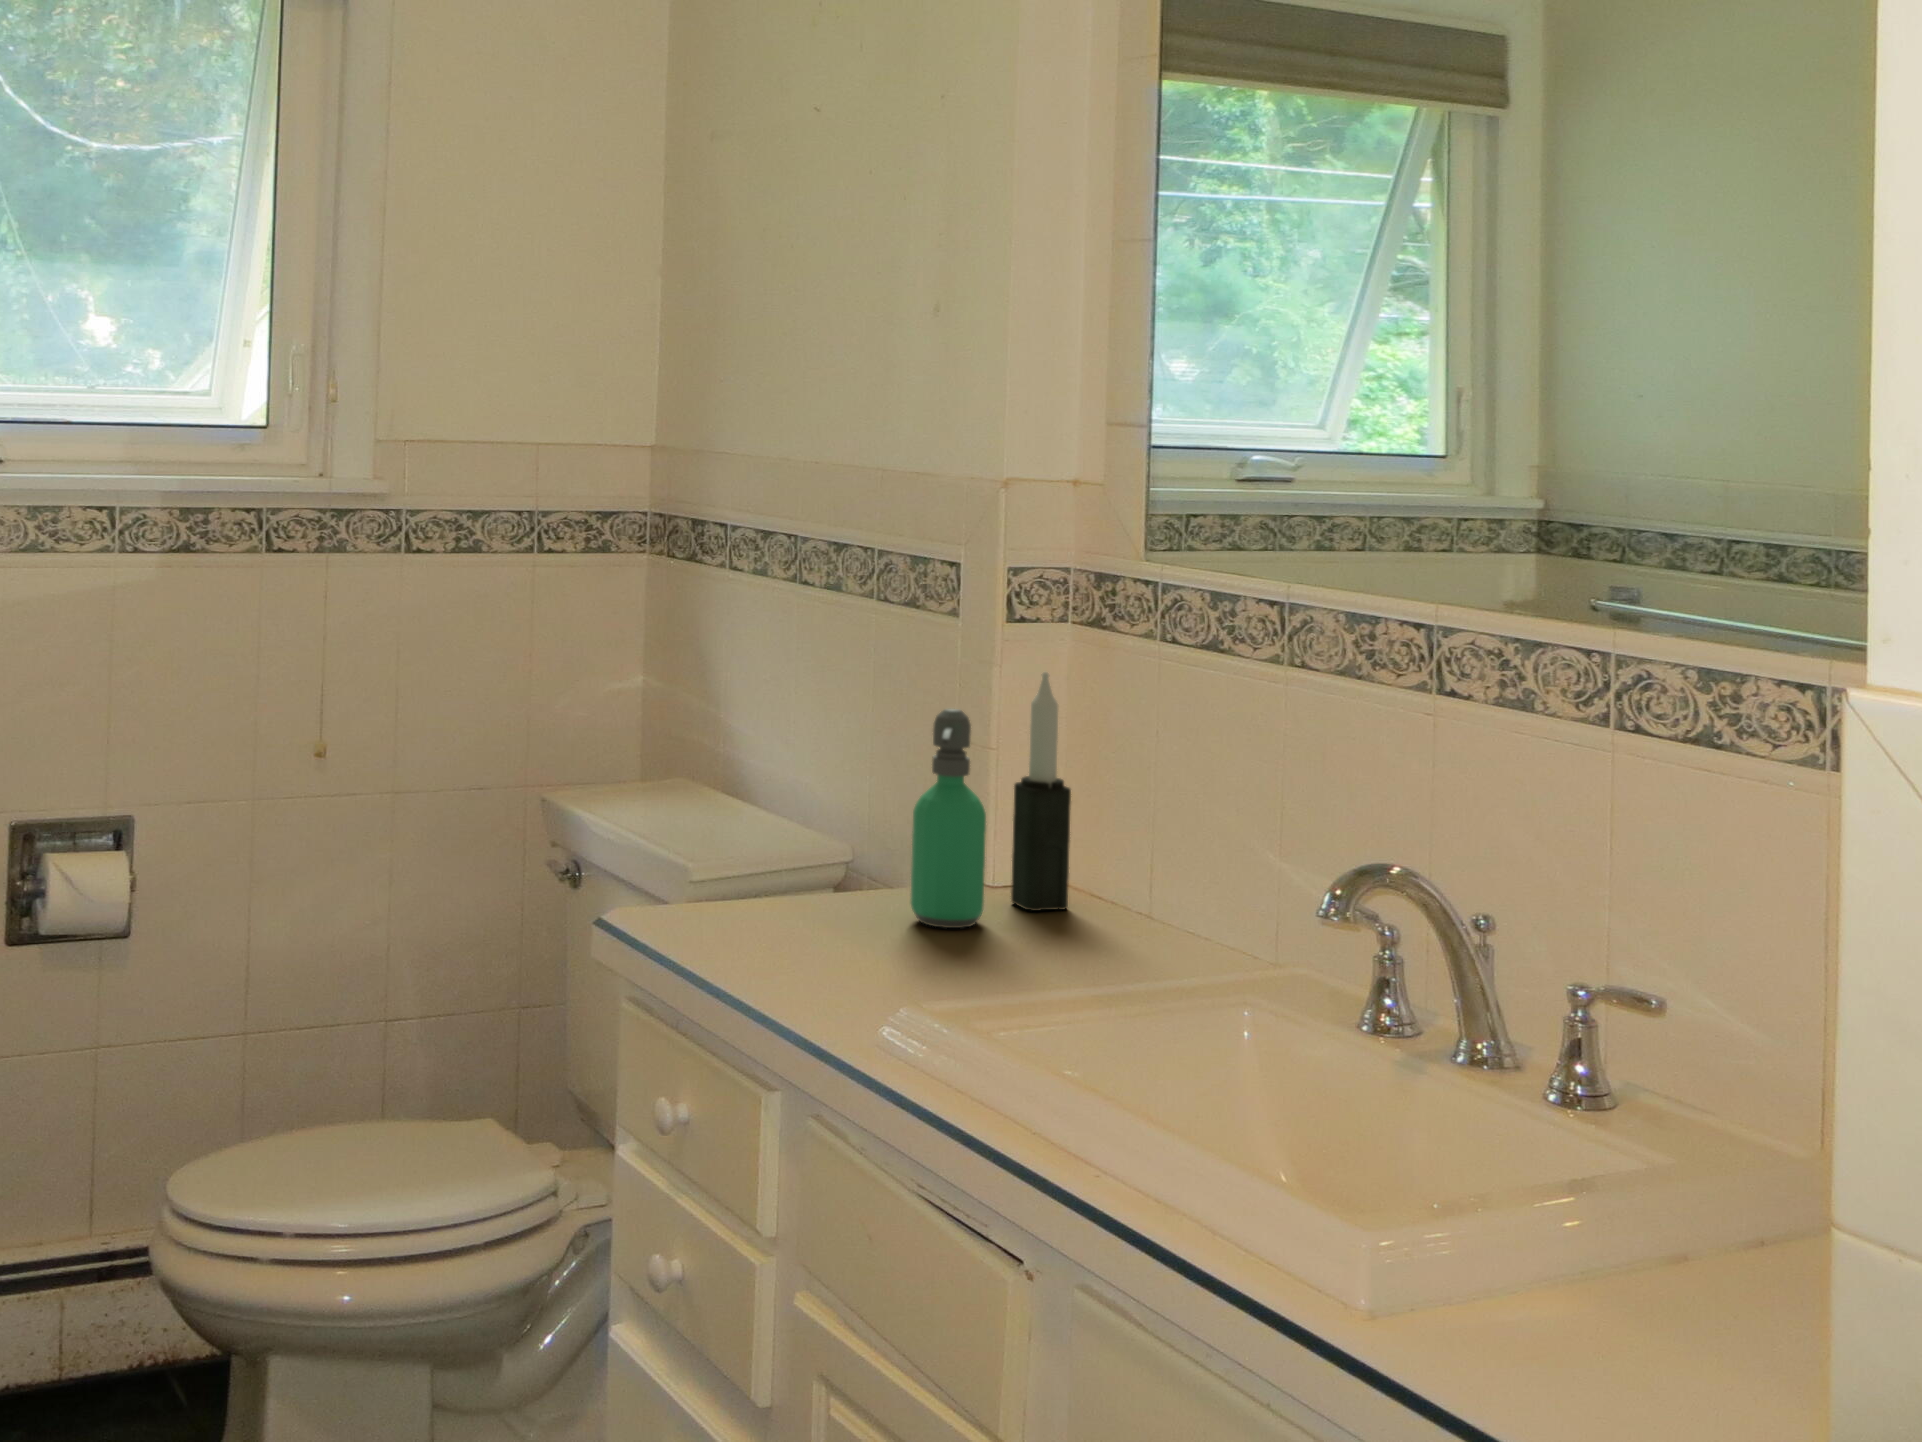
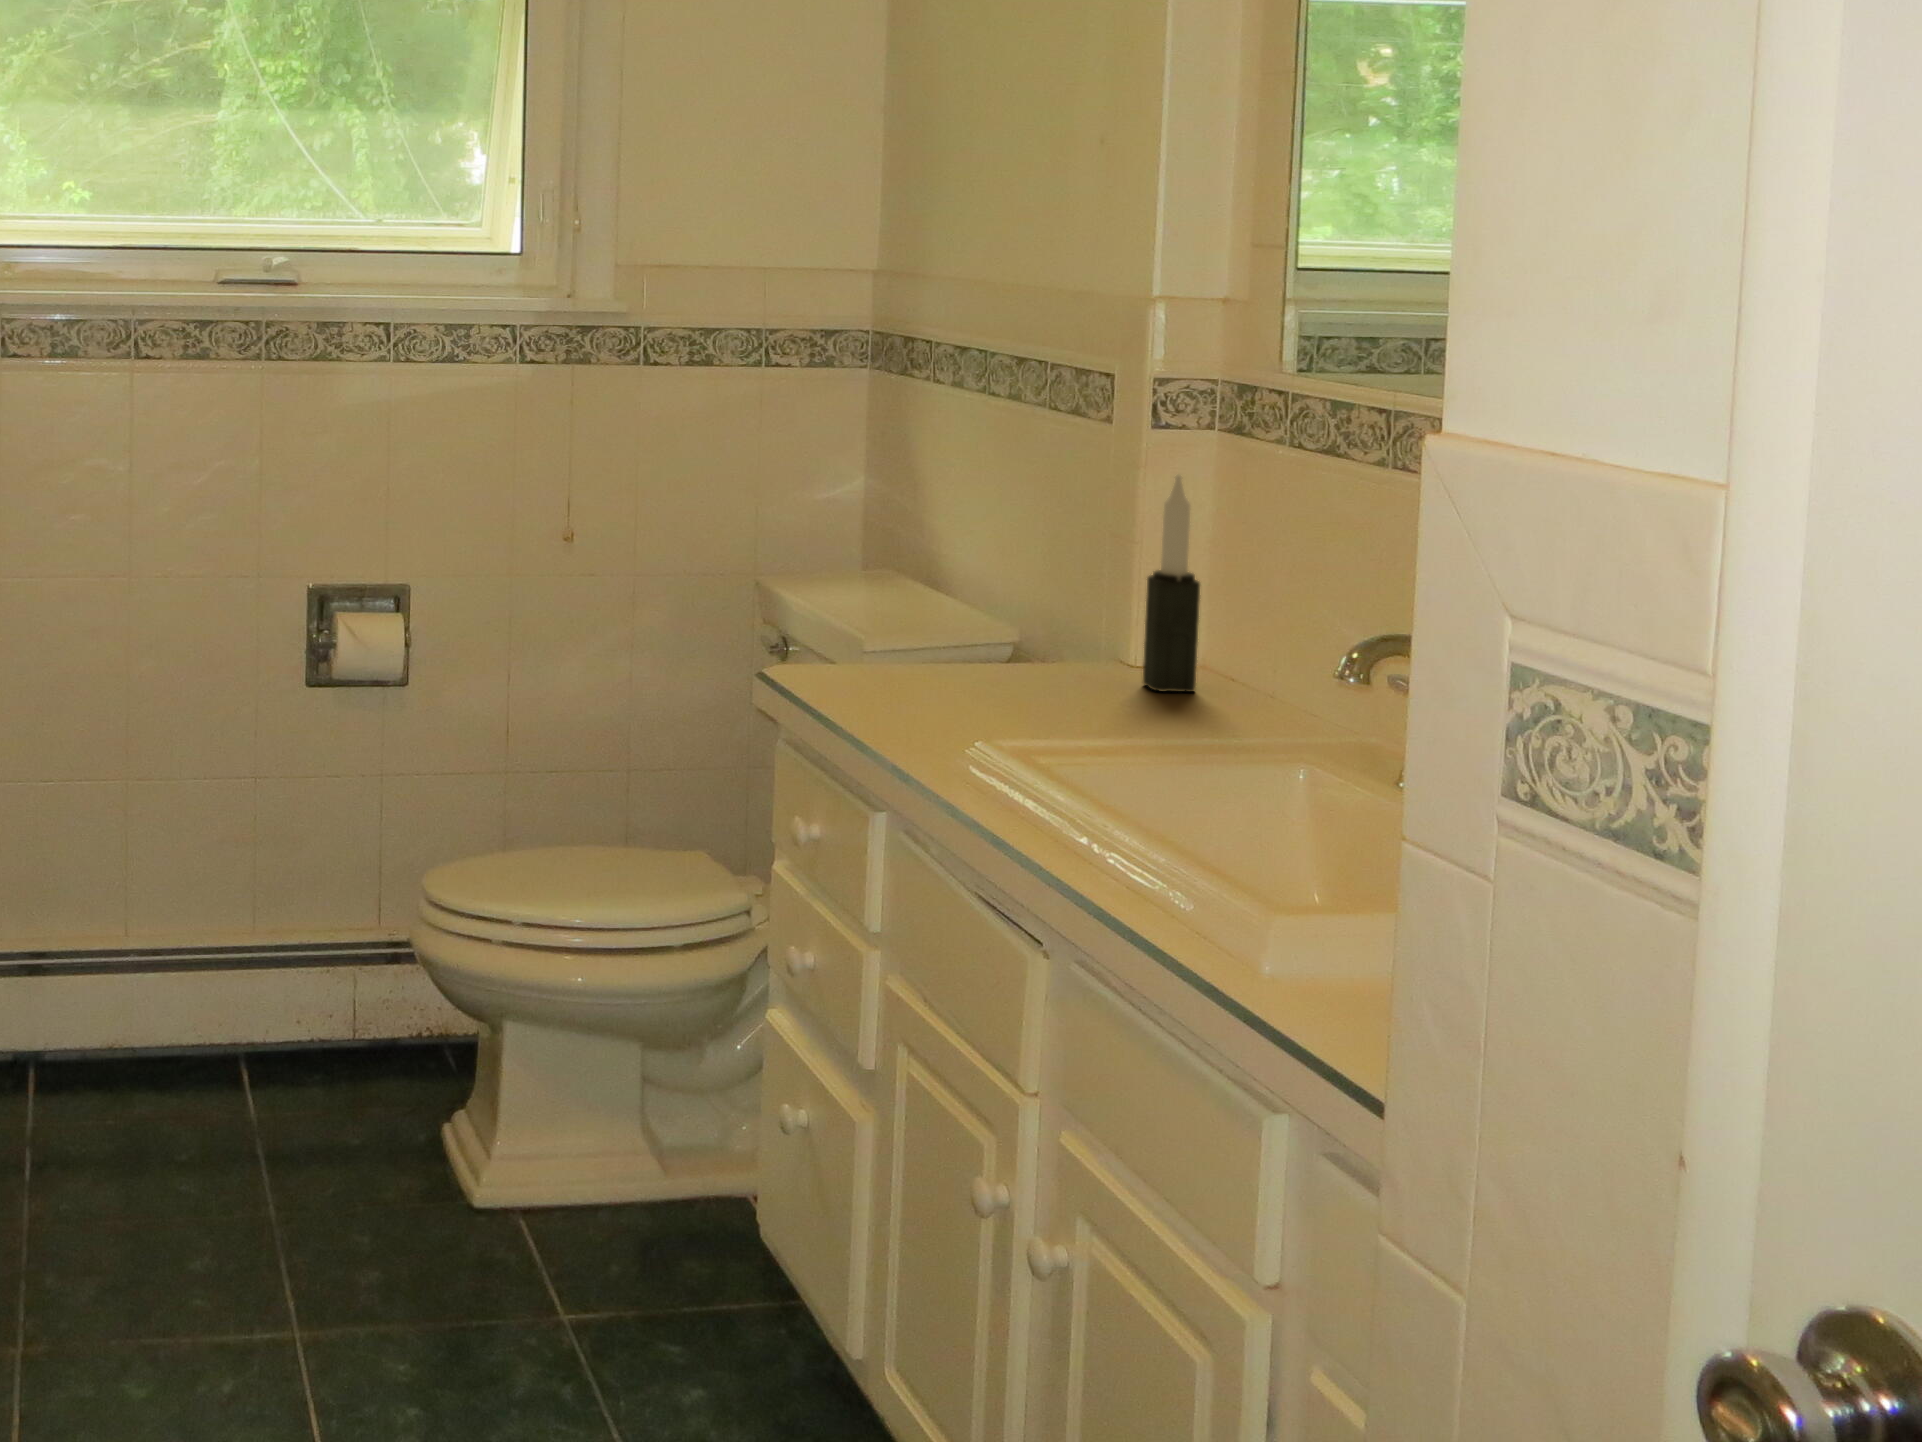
soap dispenser: present [911,709,986,928] -> none [1036,504,1109,700]

